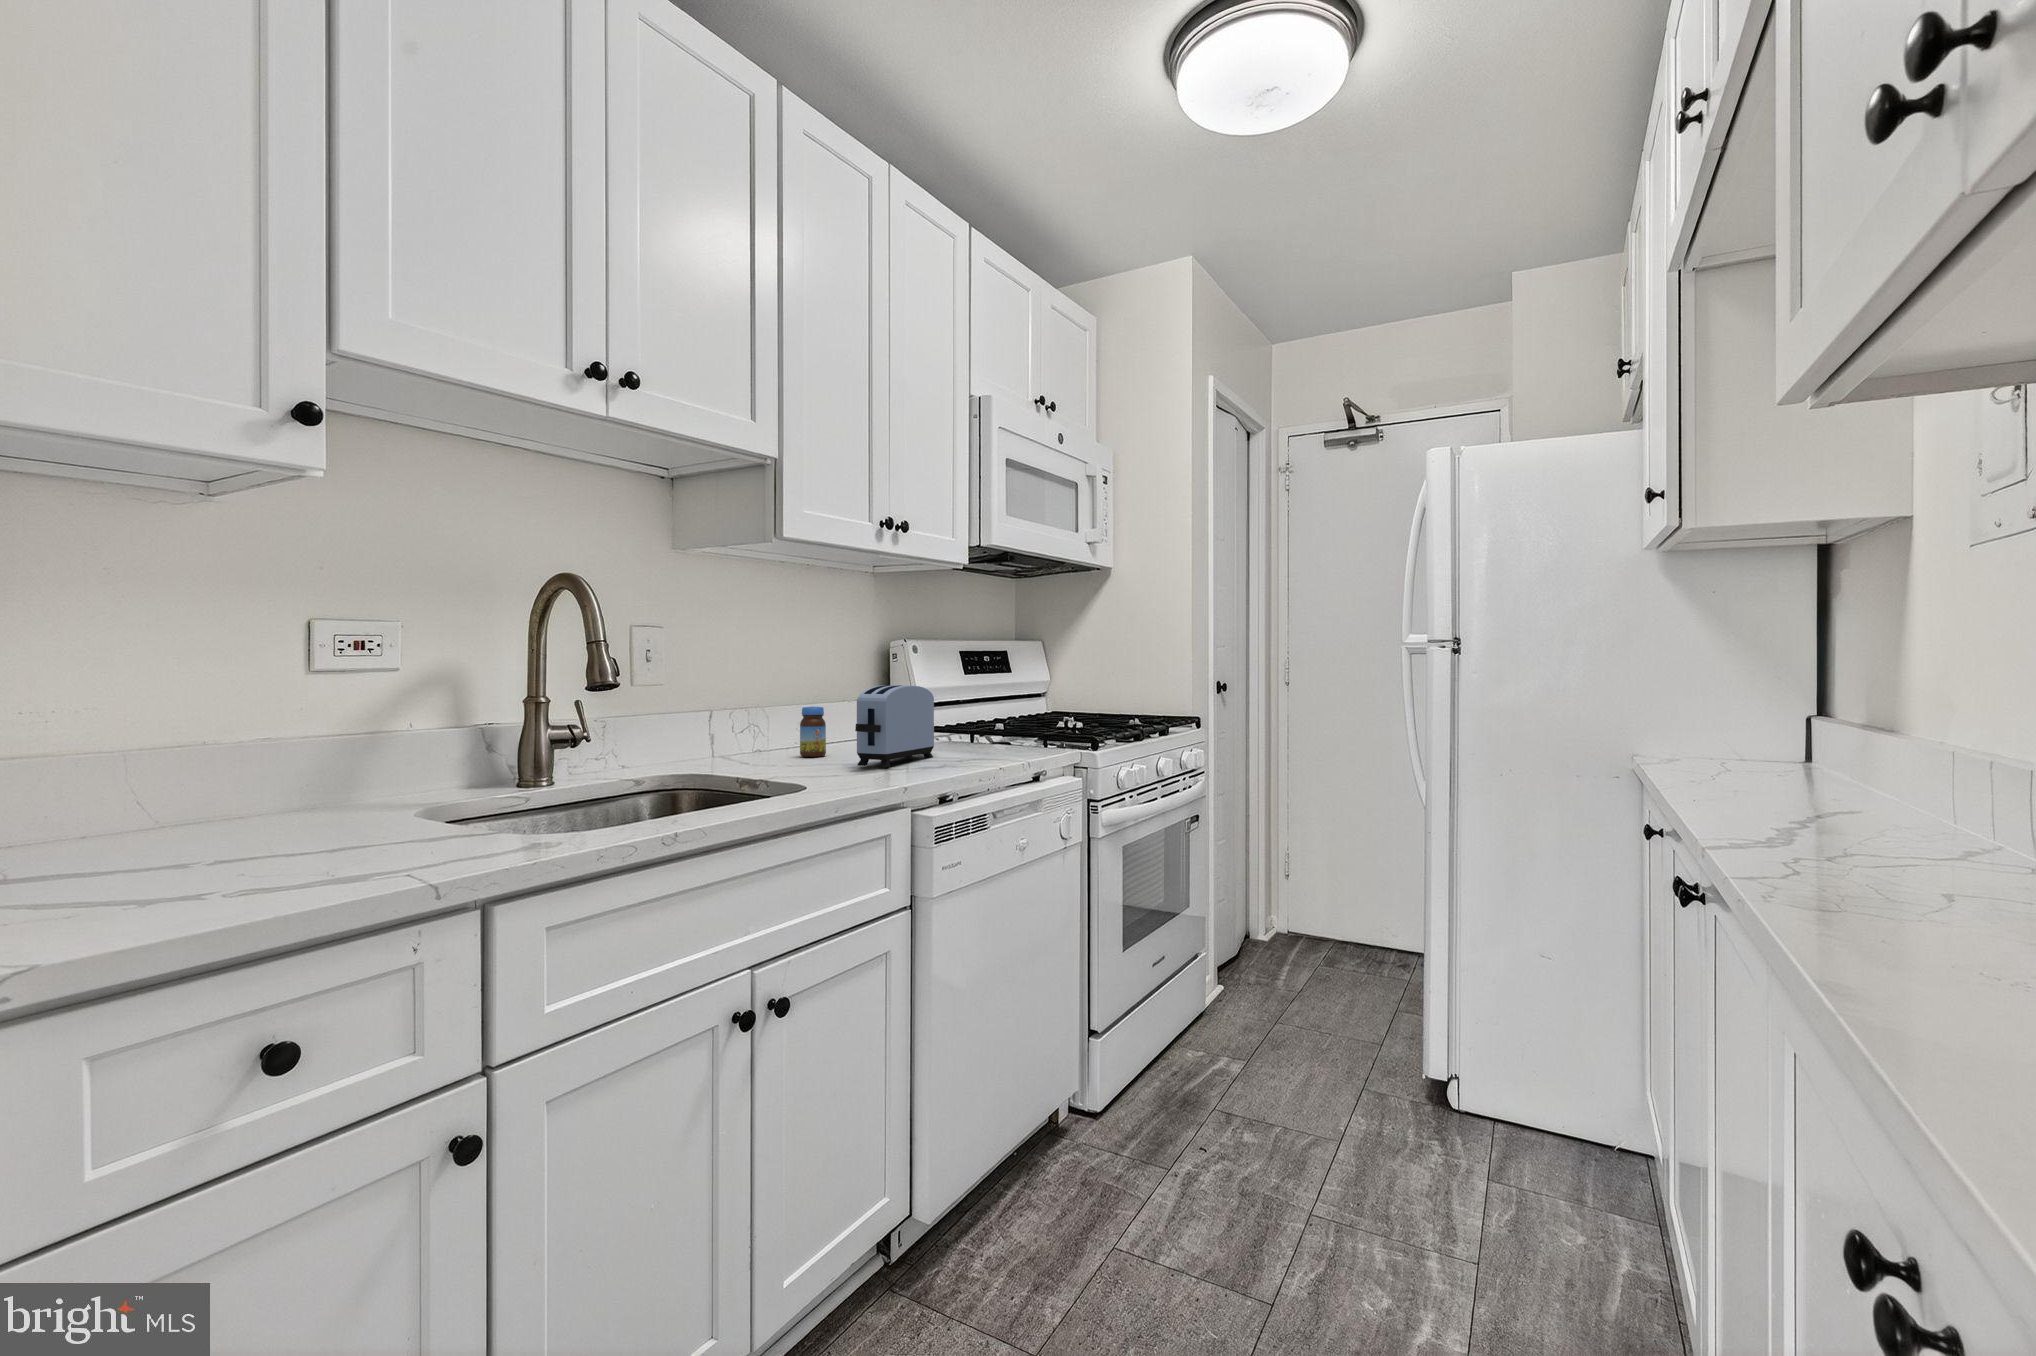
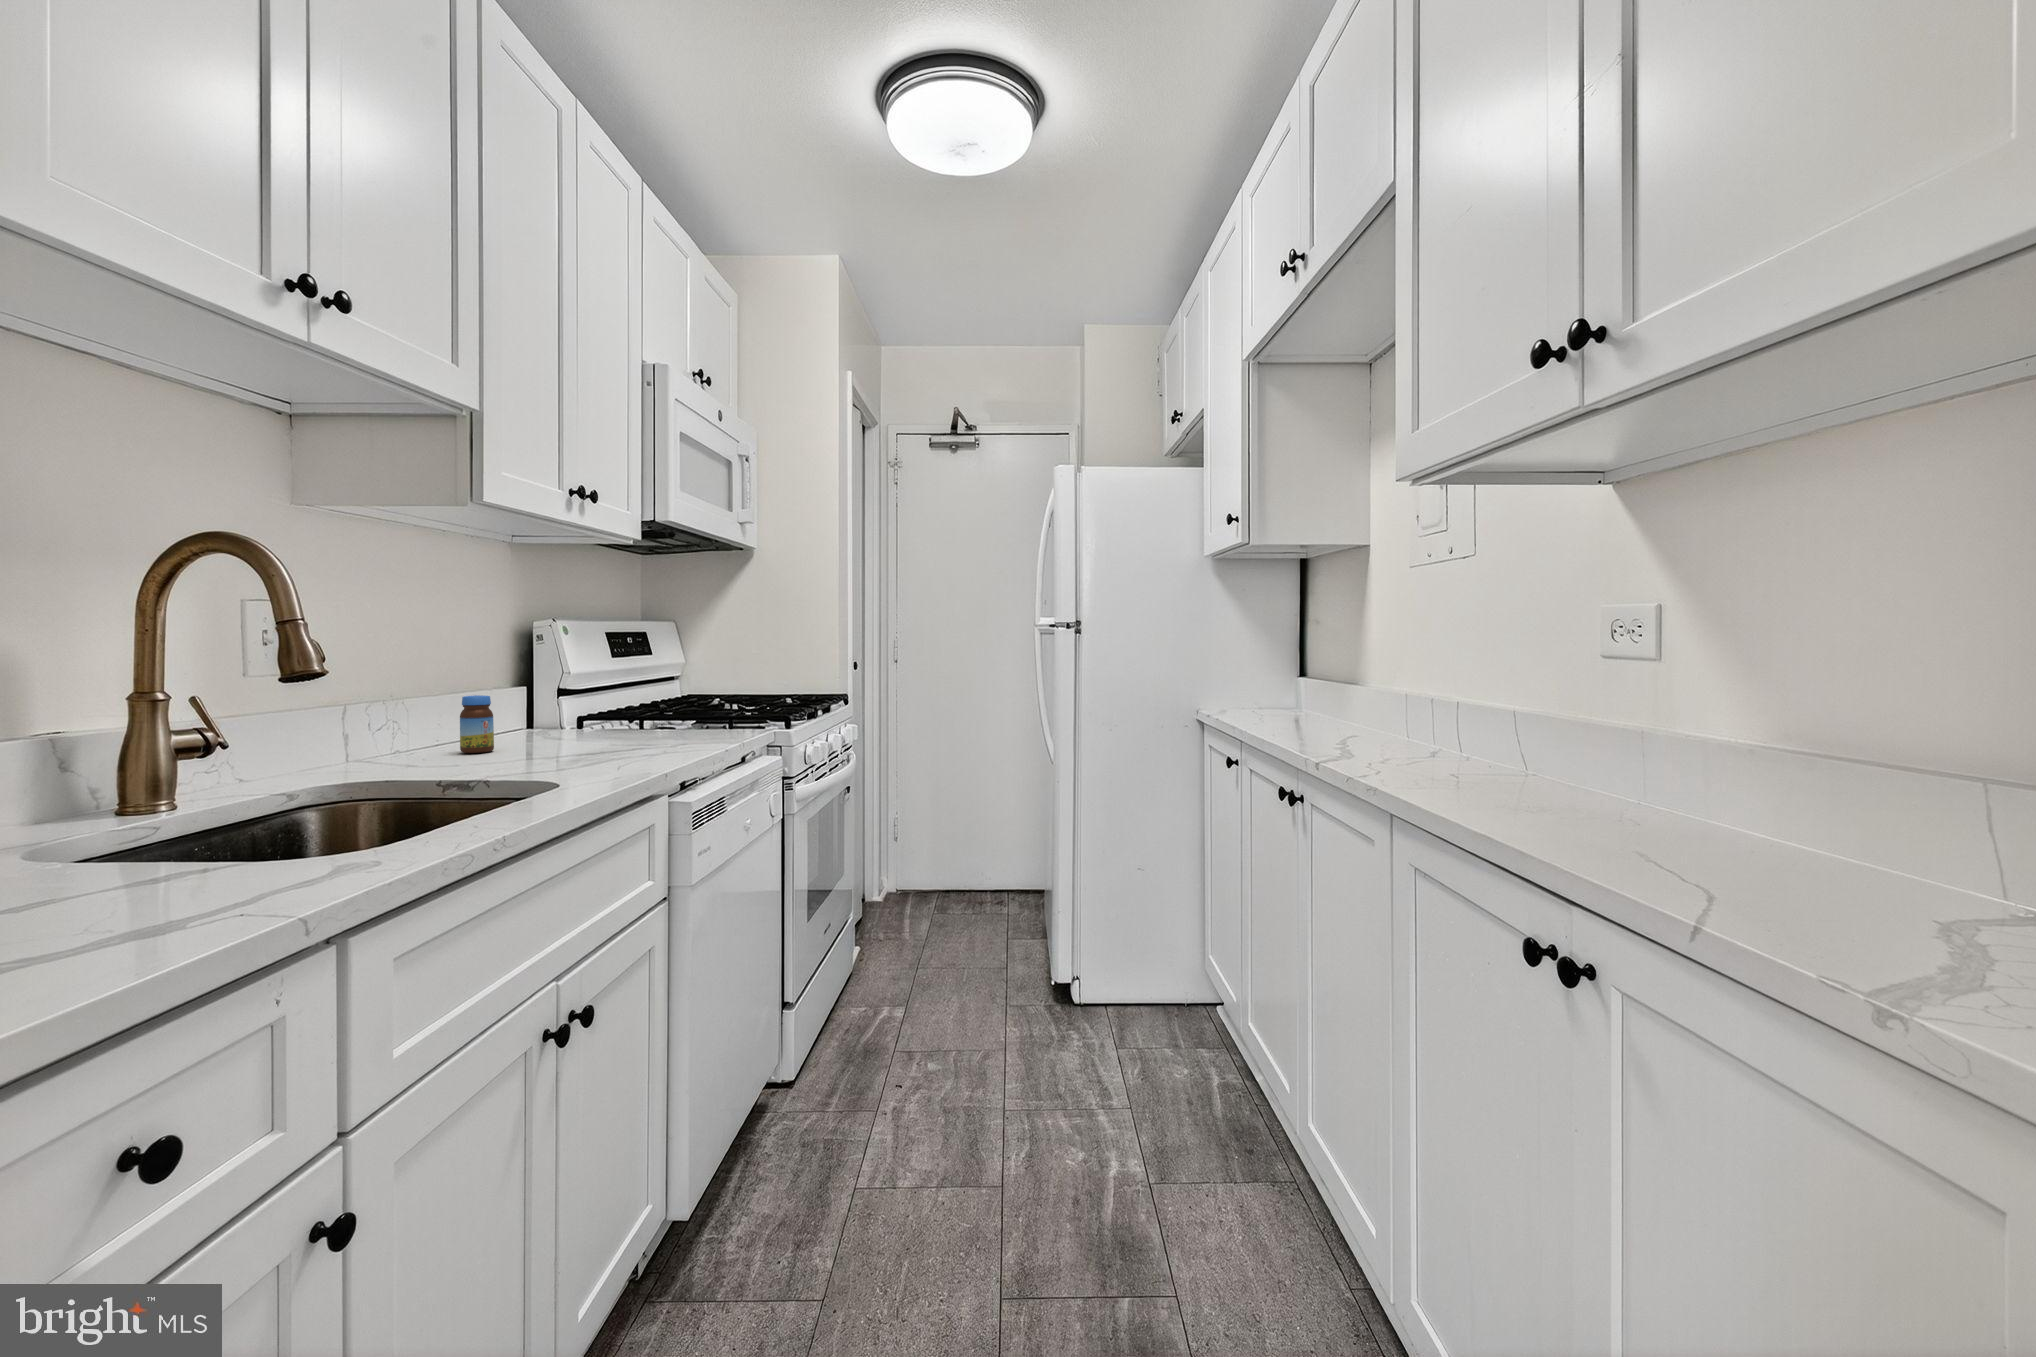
toaster: present [855,685,934,767] -> none [562,670,634,759]

